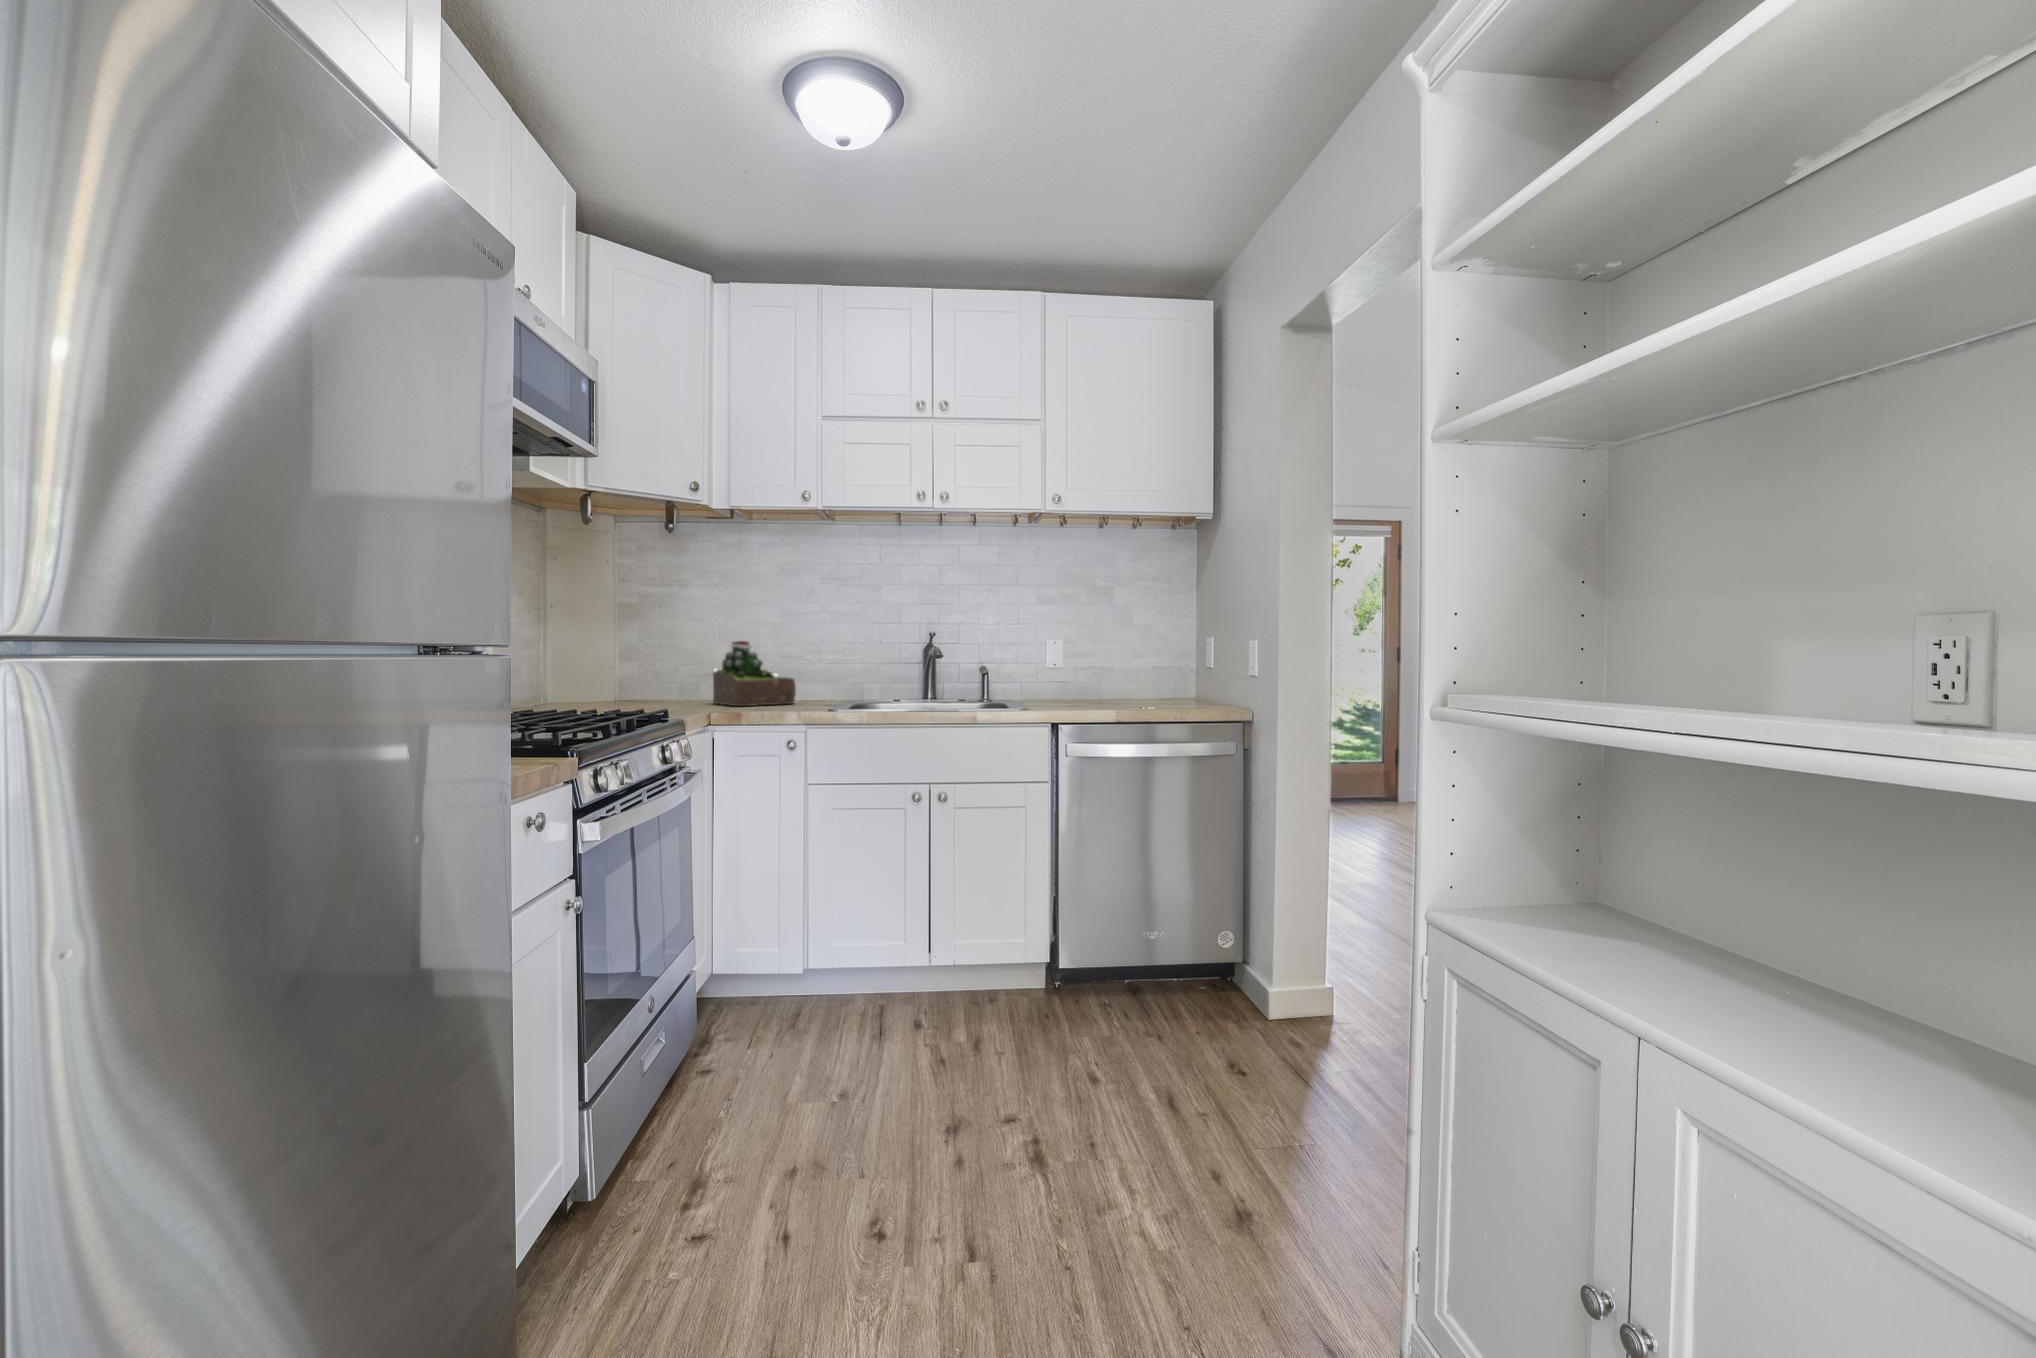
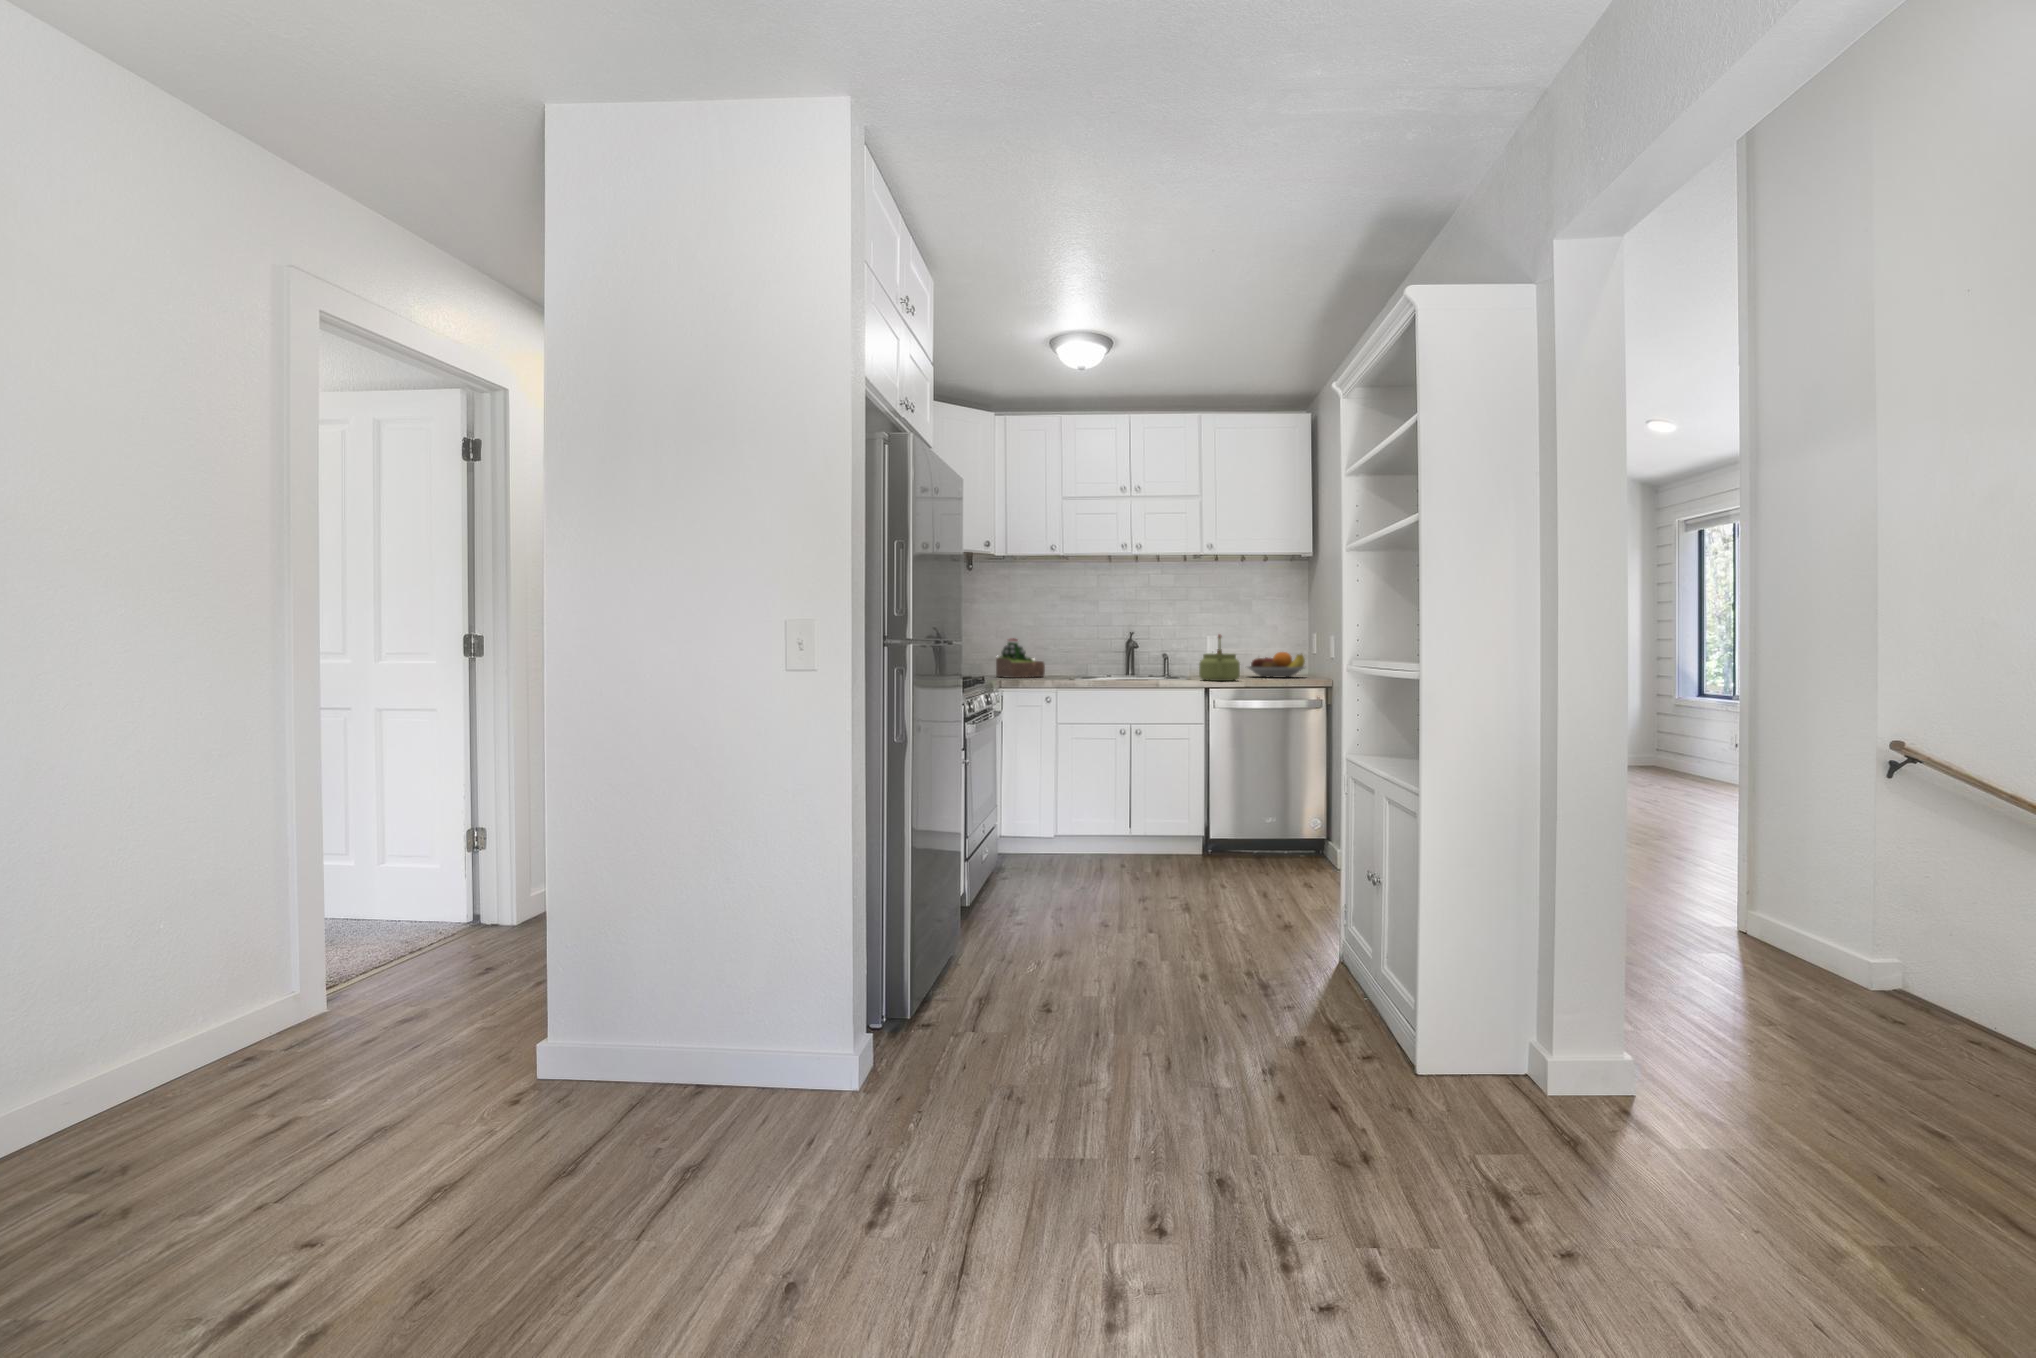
kettle: none [1041,638,1104,713] -> present [1199,634,1240,681]
fruit bowl: none [1099,665,1184,702] -> present [1248,652,1305,678]

